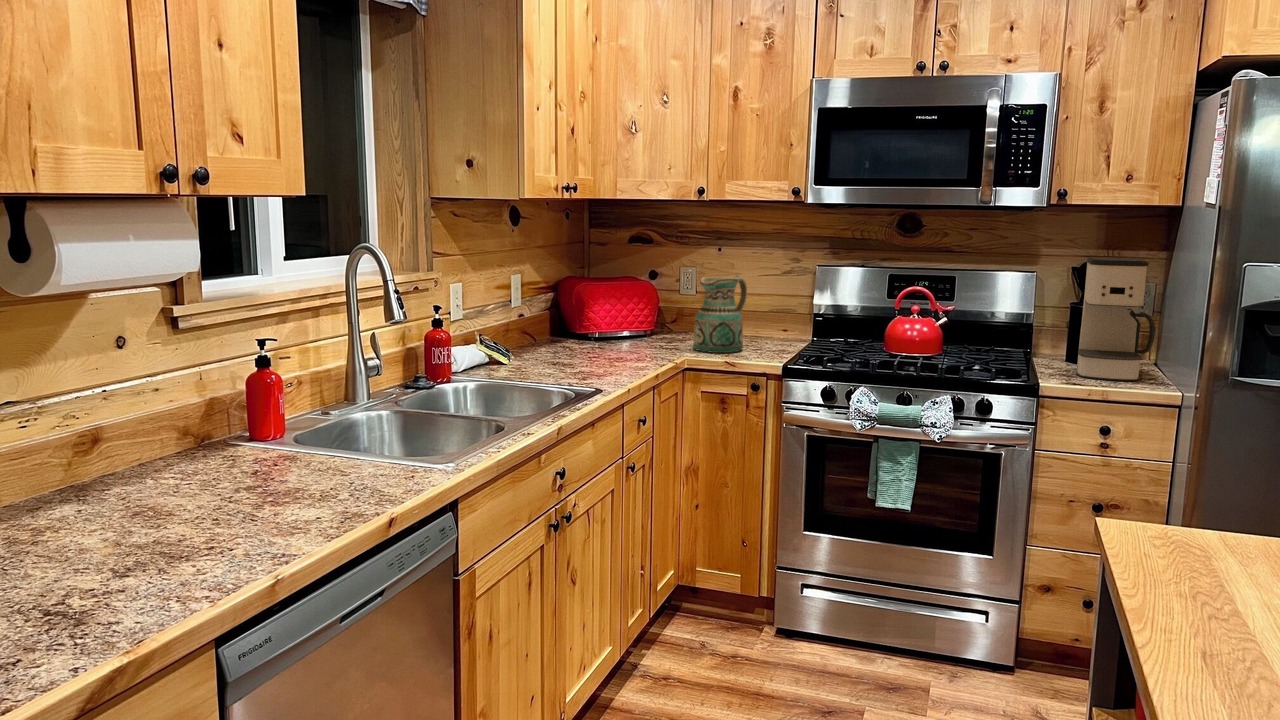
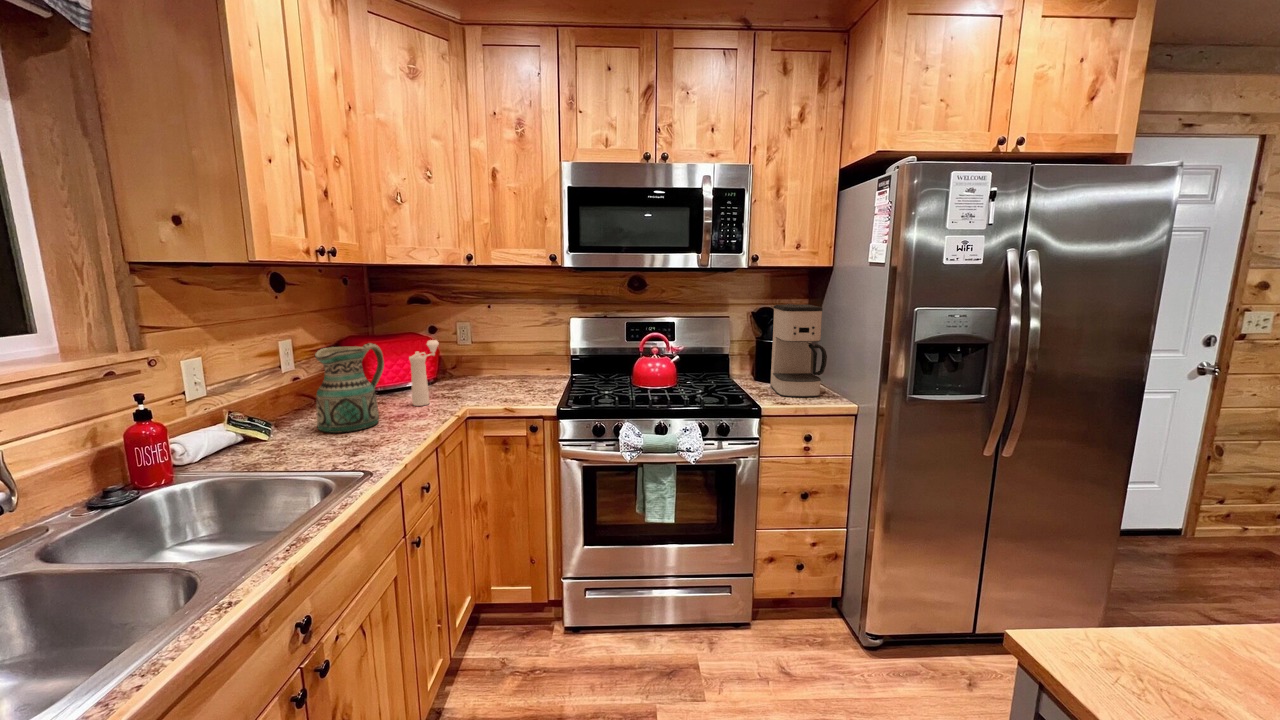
ceramic pitcher: present [693,275,747,353] -> present [315,343,384,433]
pepper mill: none [630,283,661,352] -> present [409,340,439,406]

